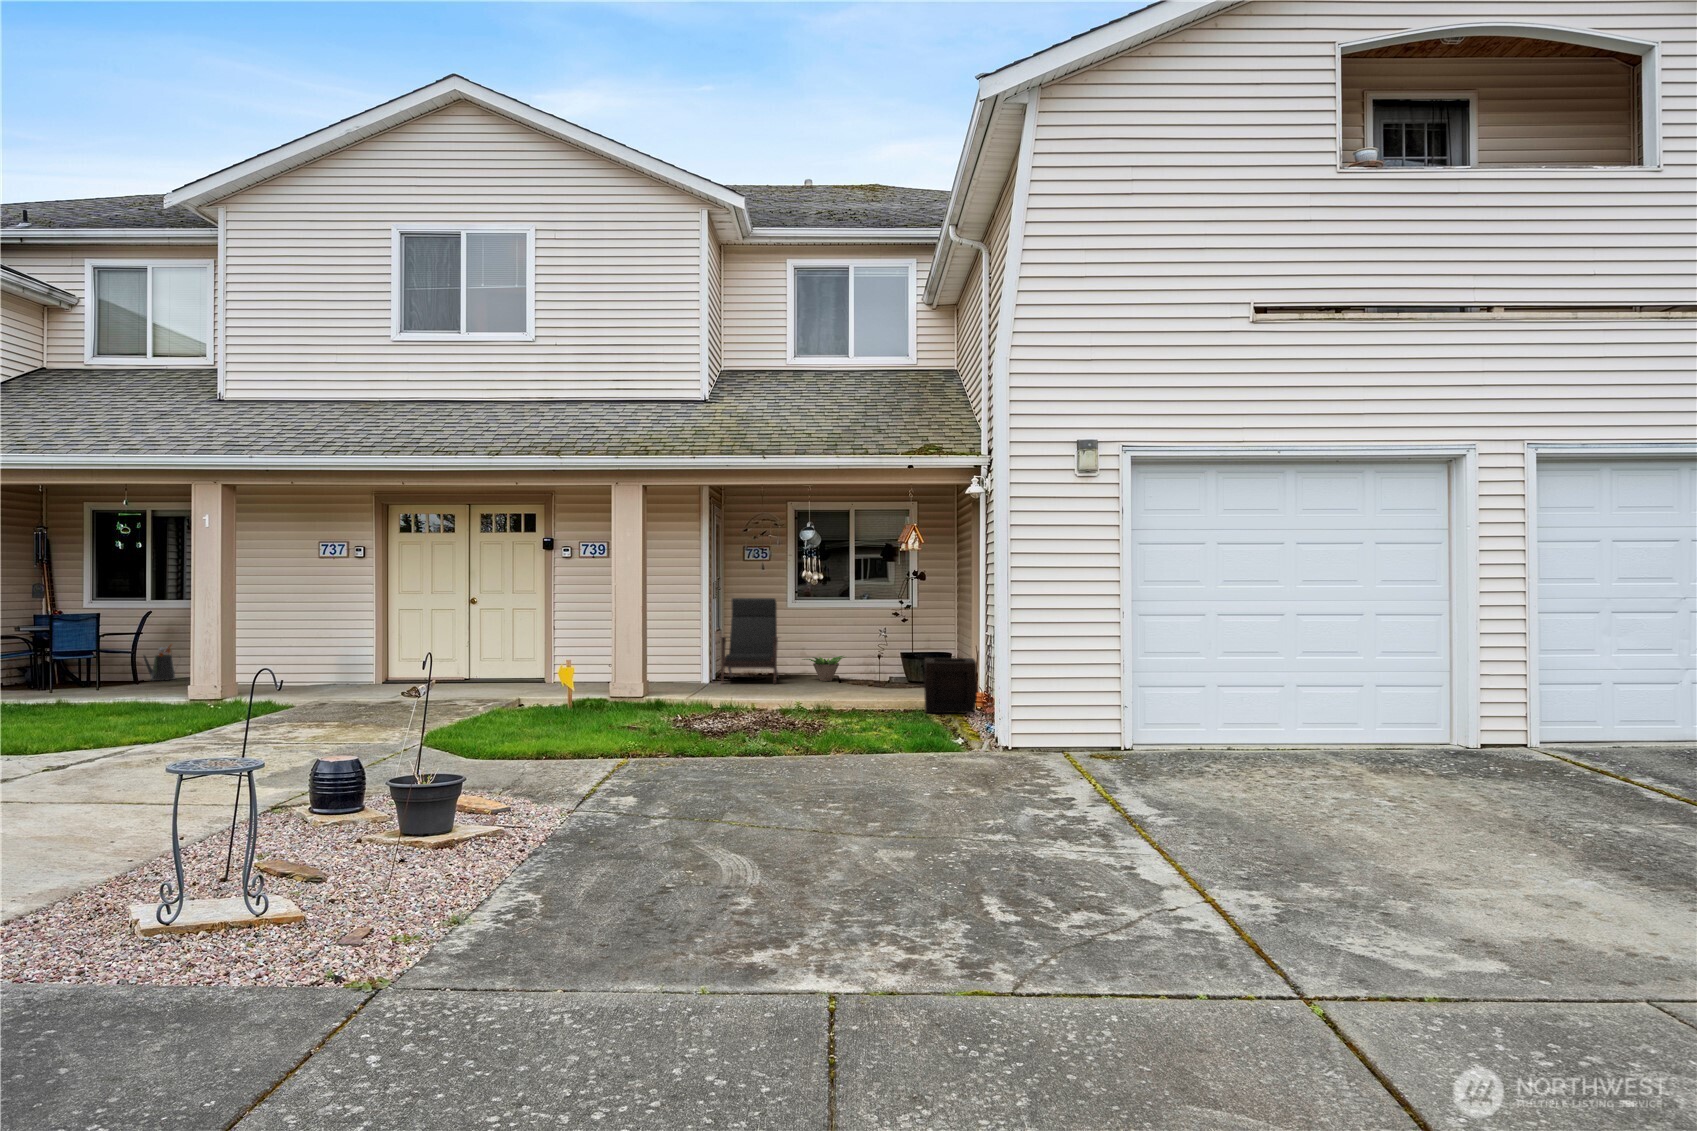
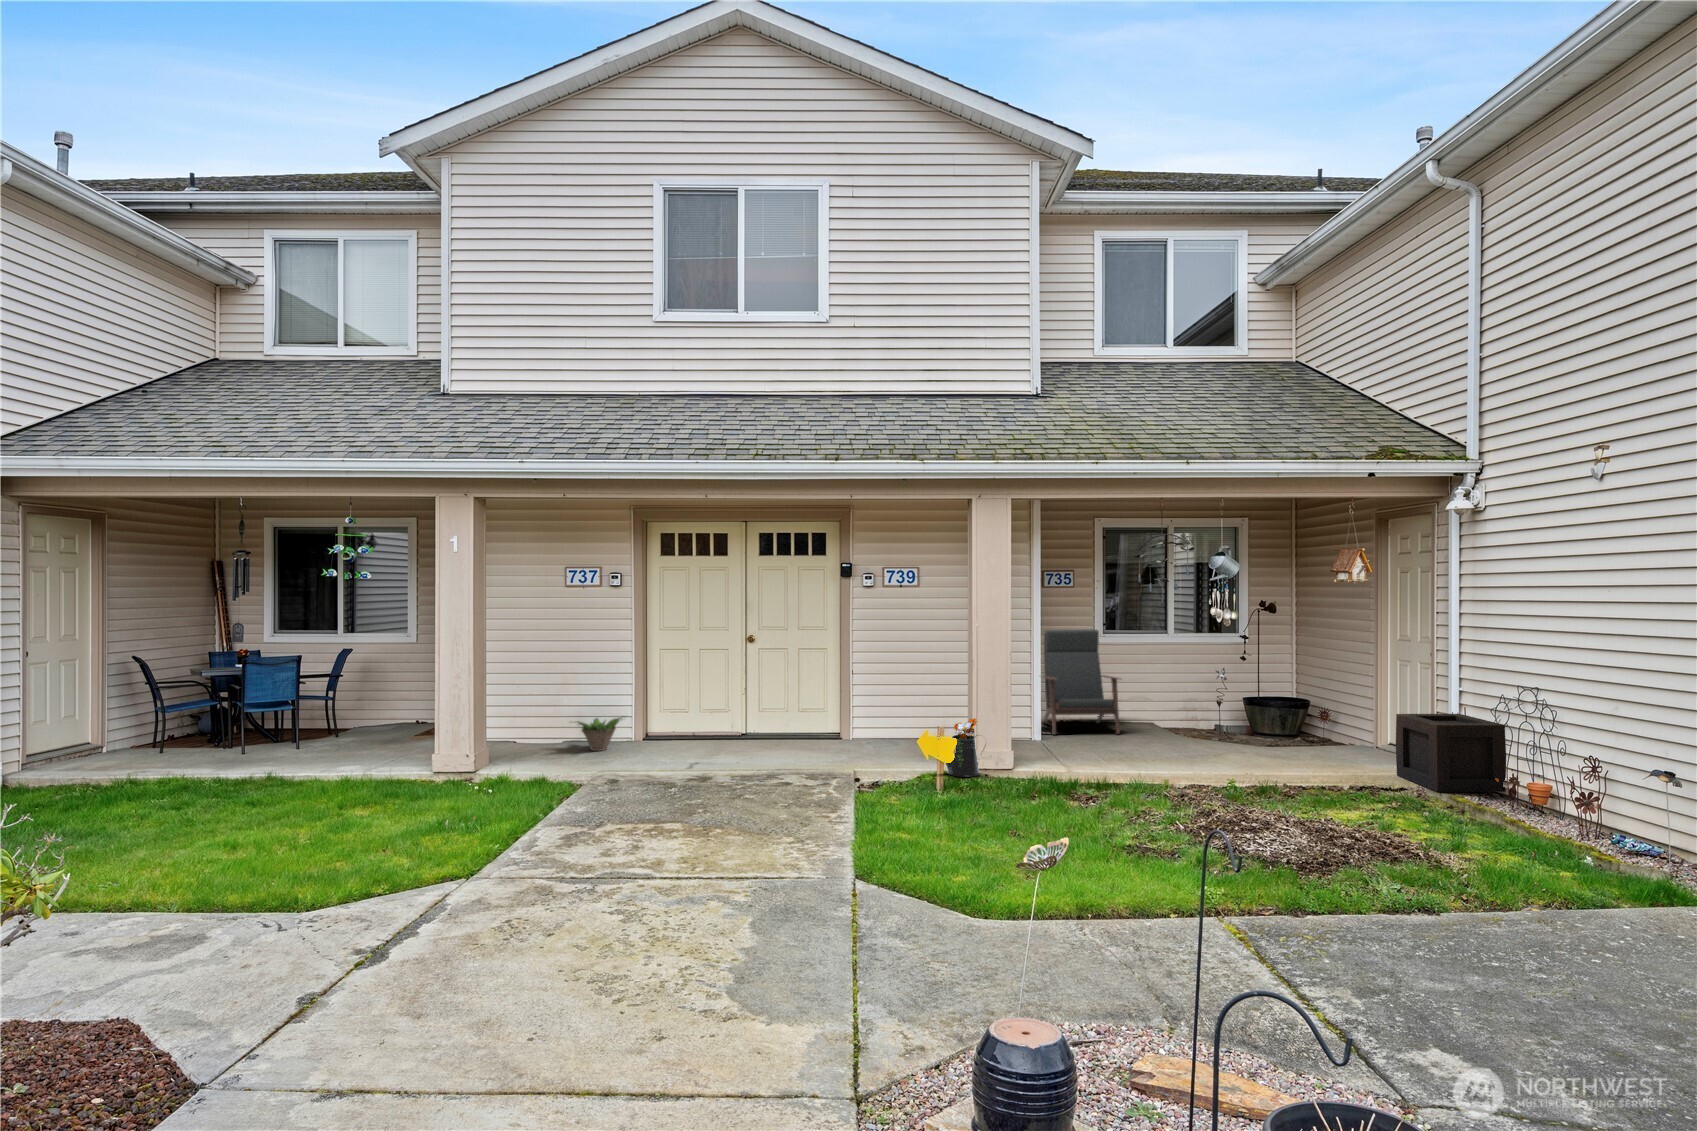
watering can: present [144,645,175,681] -> present [937,718,986,777]
decorative plant: present [803,656,845,681] -> present [577,717,625,751]

